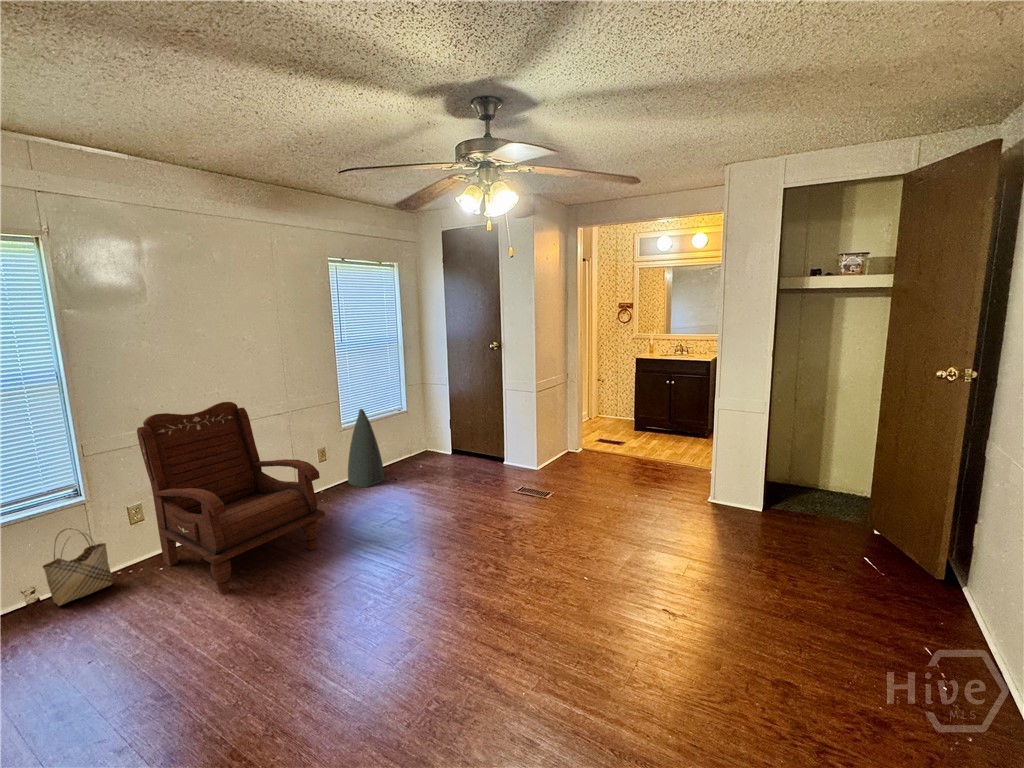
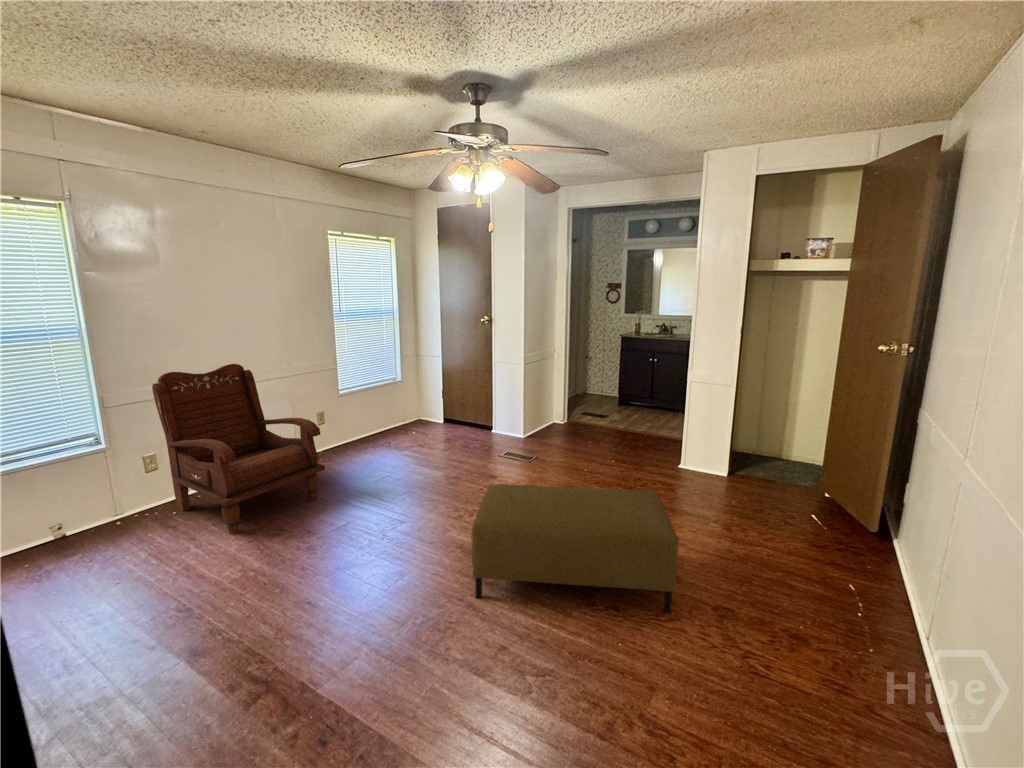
air purifier: present [348,409,385,487] -> none [346,376,381,450]
woven basket: present [43,528,113,606] -> none [69,472,132,541]
ottoman: none [491,536,732,690] -> present [472,484,679,612]

